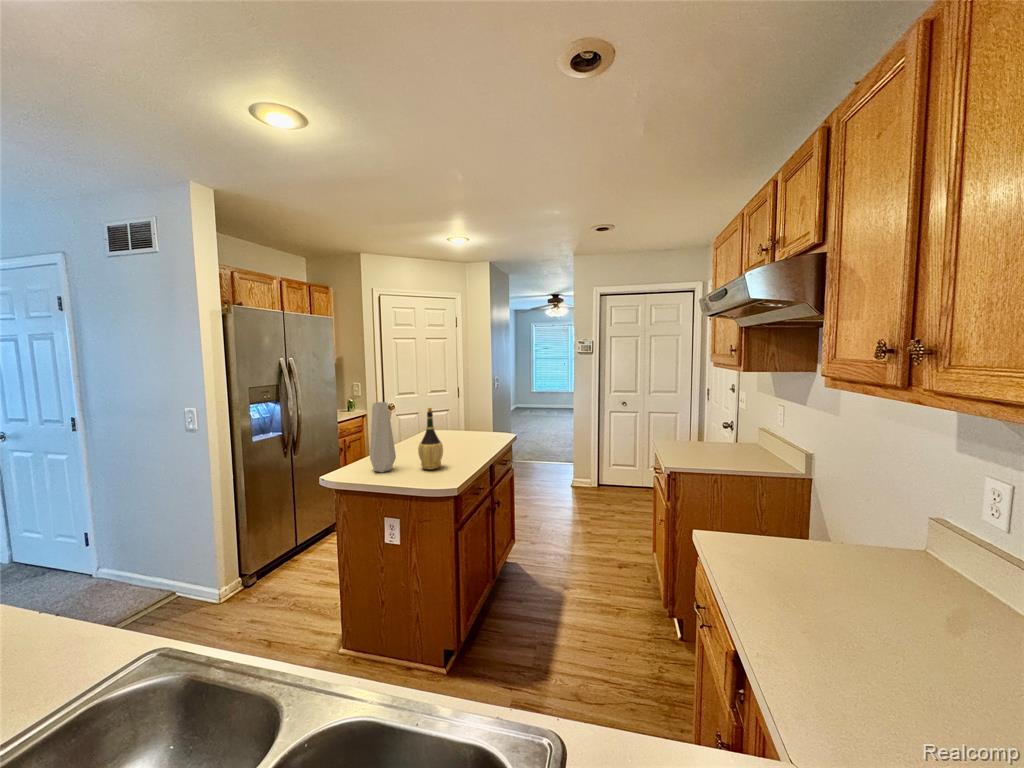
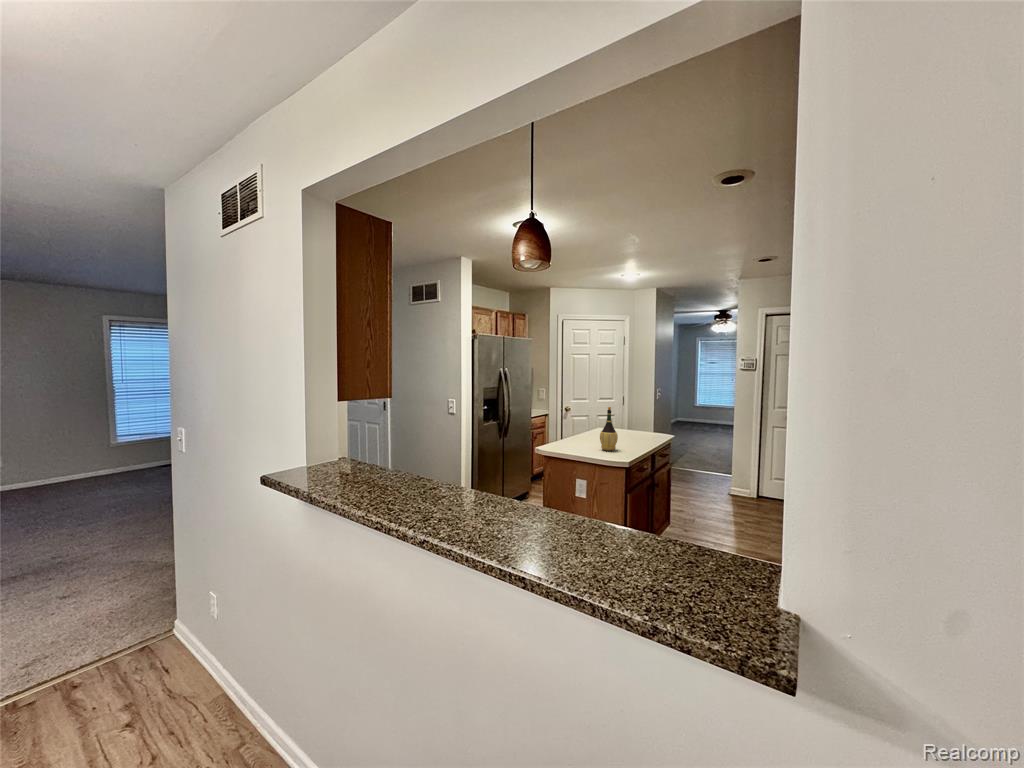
vase: present [370,402,396,472] -> none [566,401,584,449]

